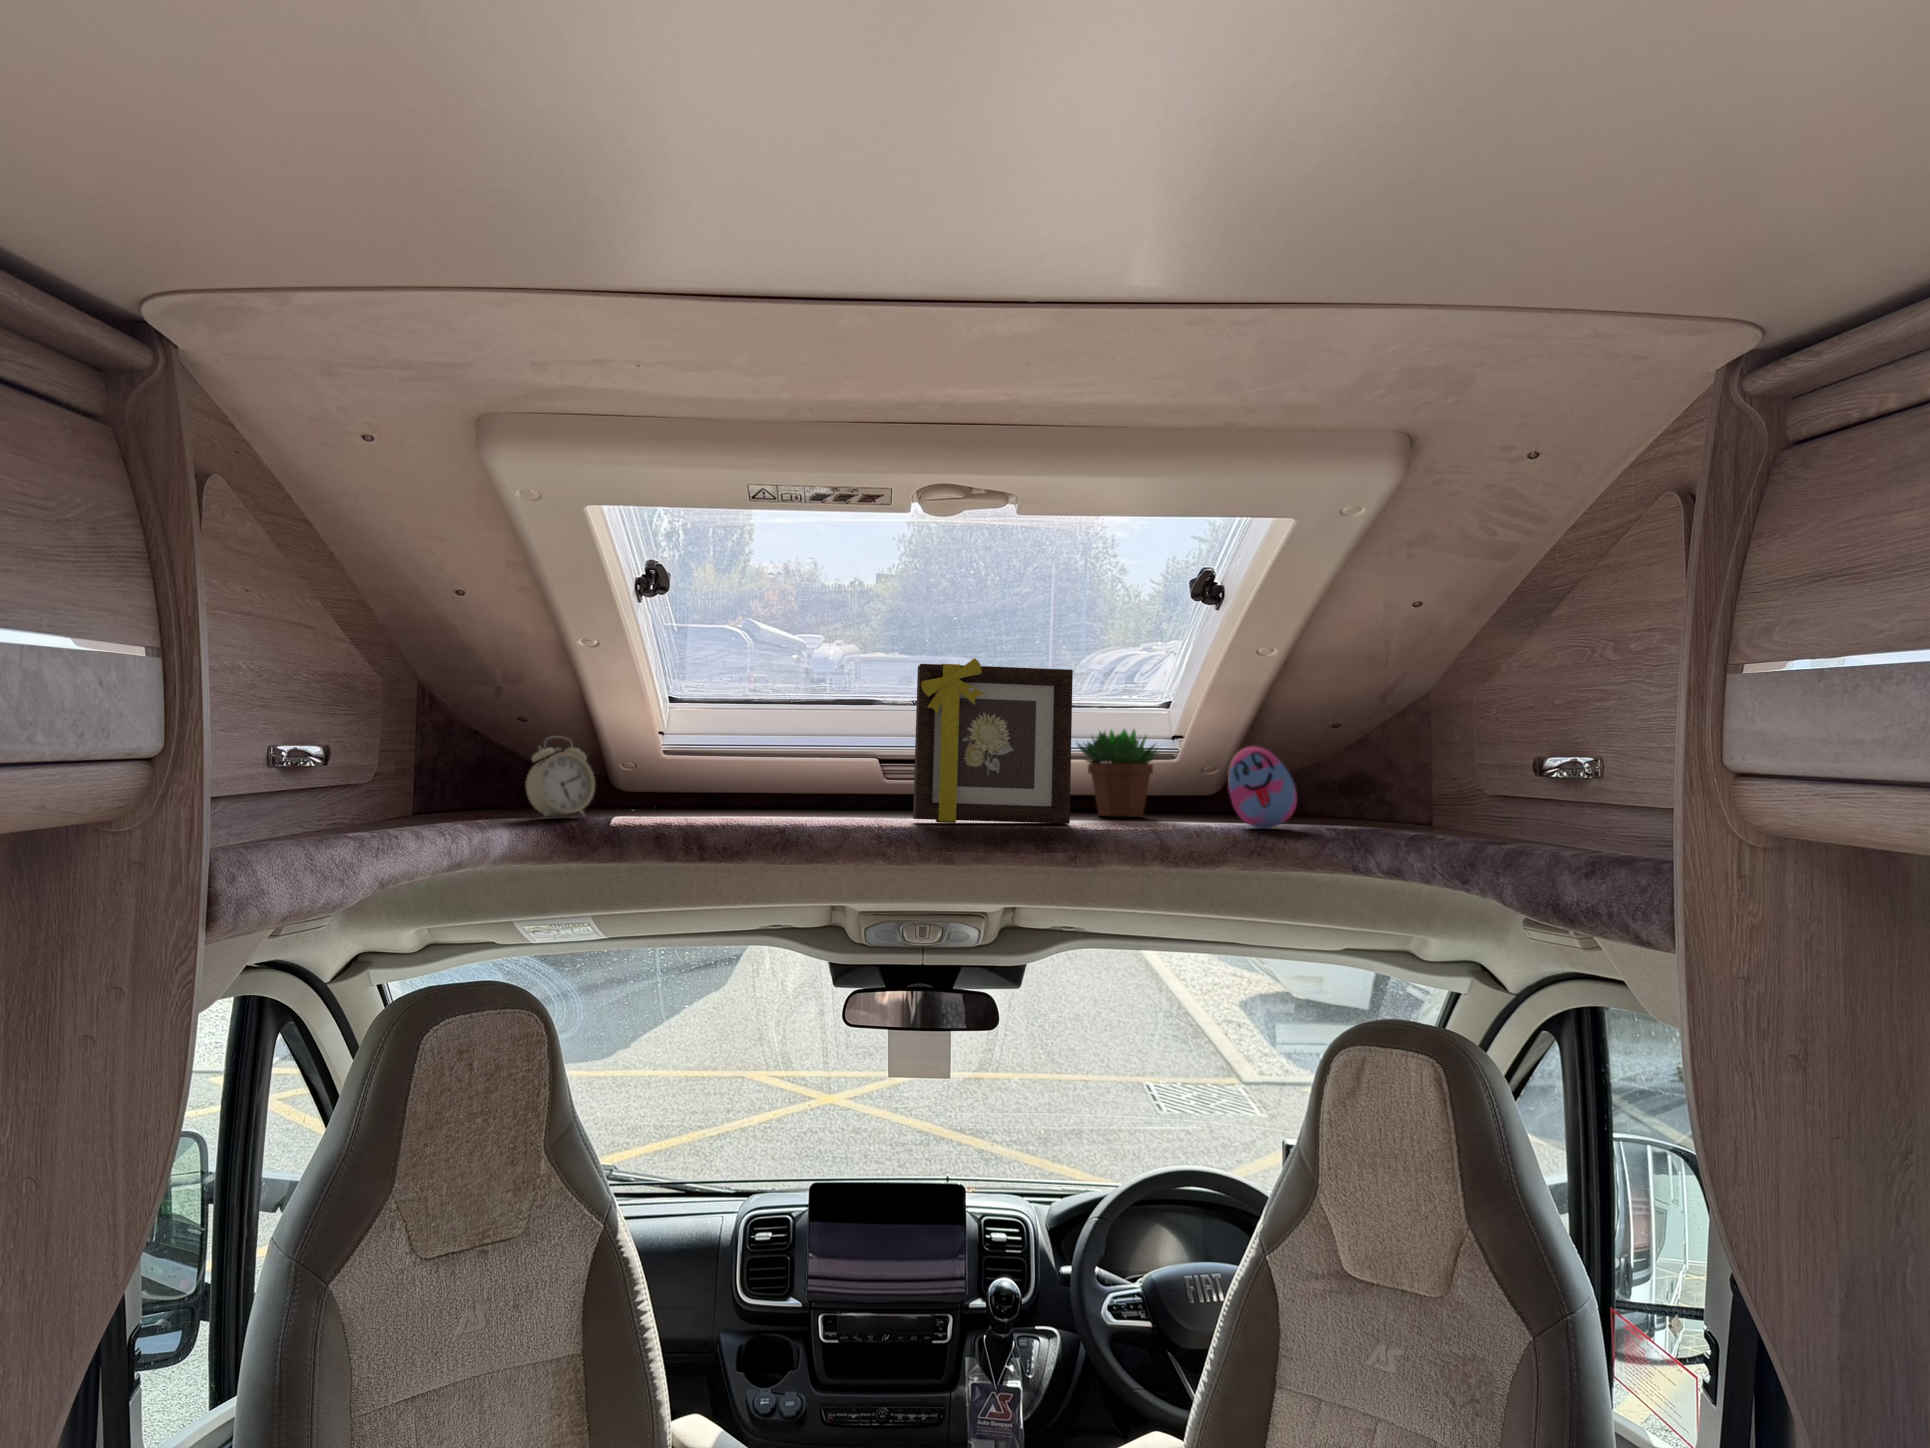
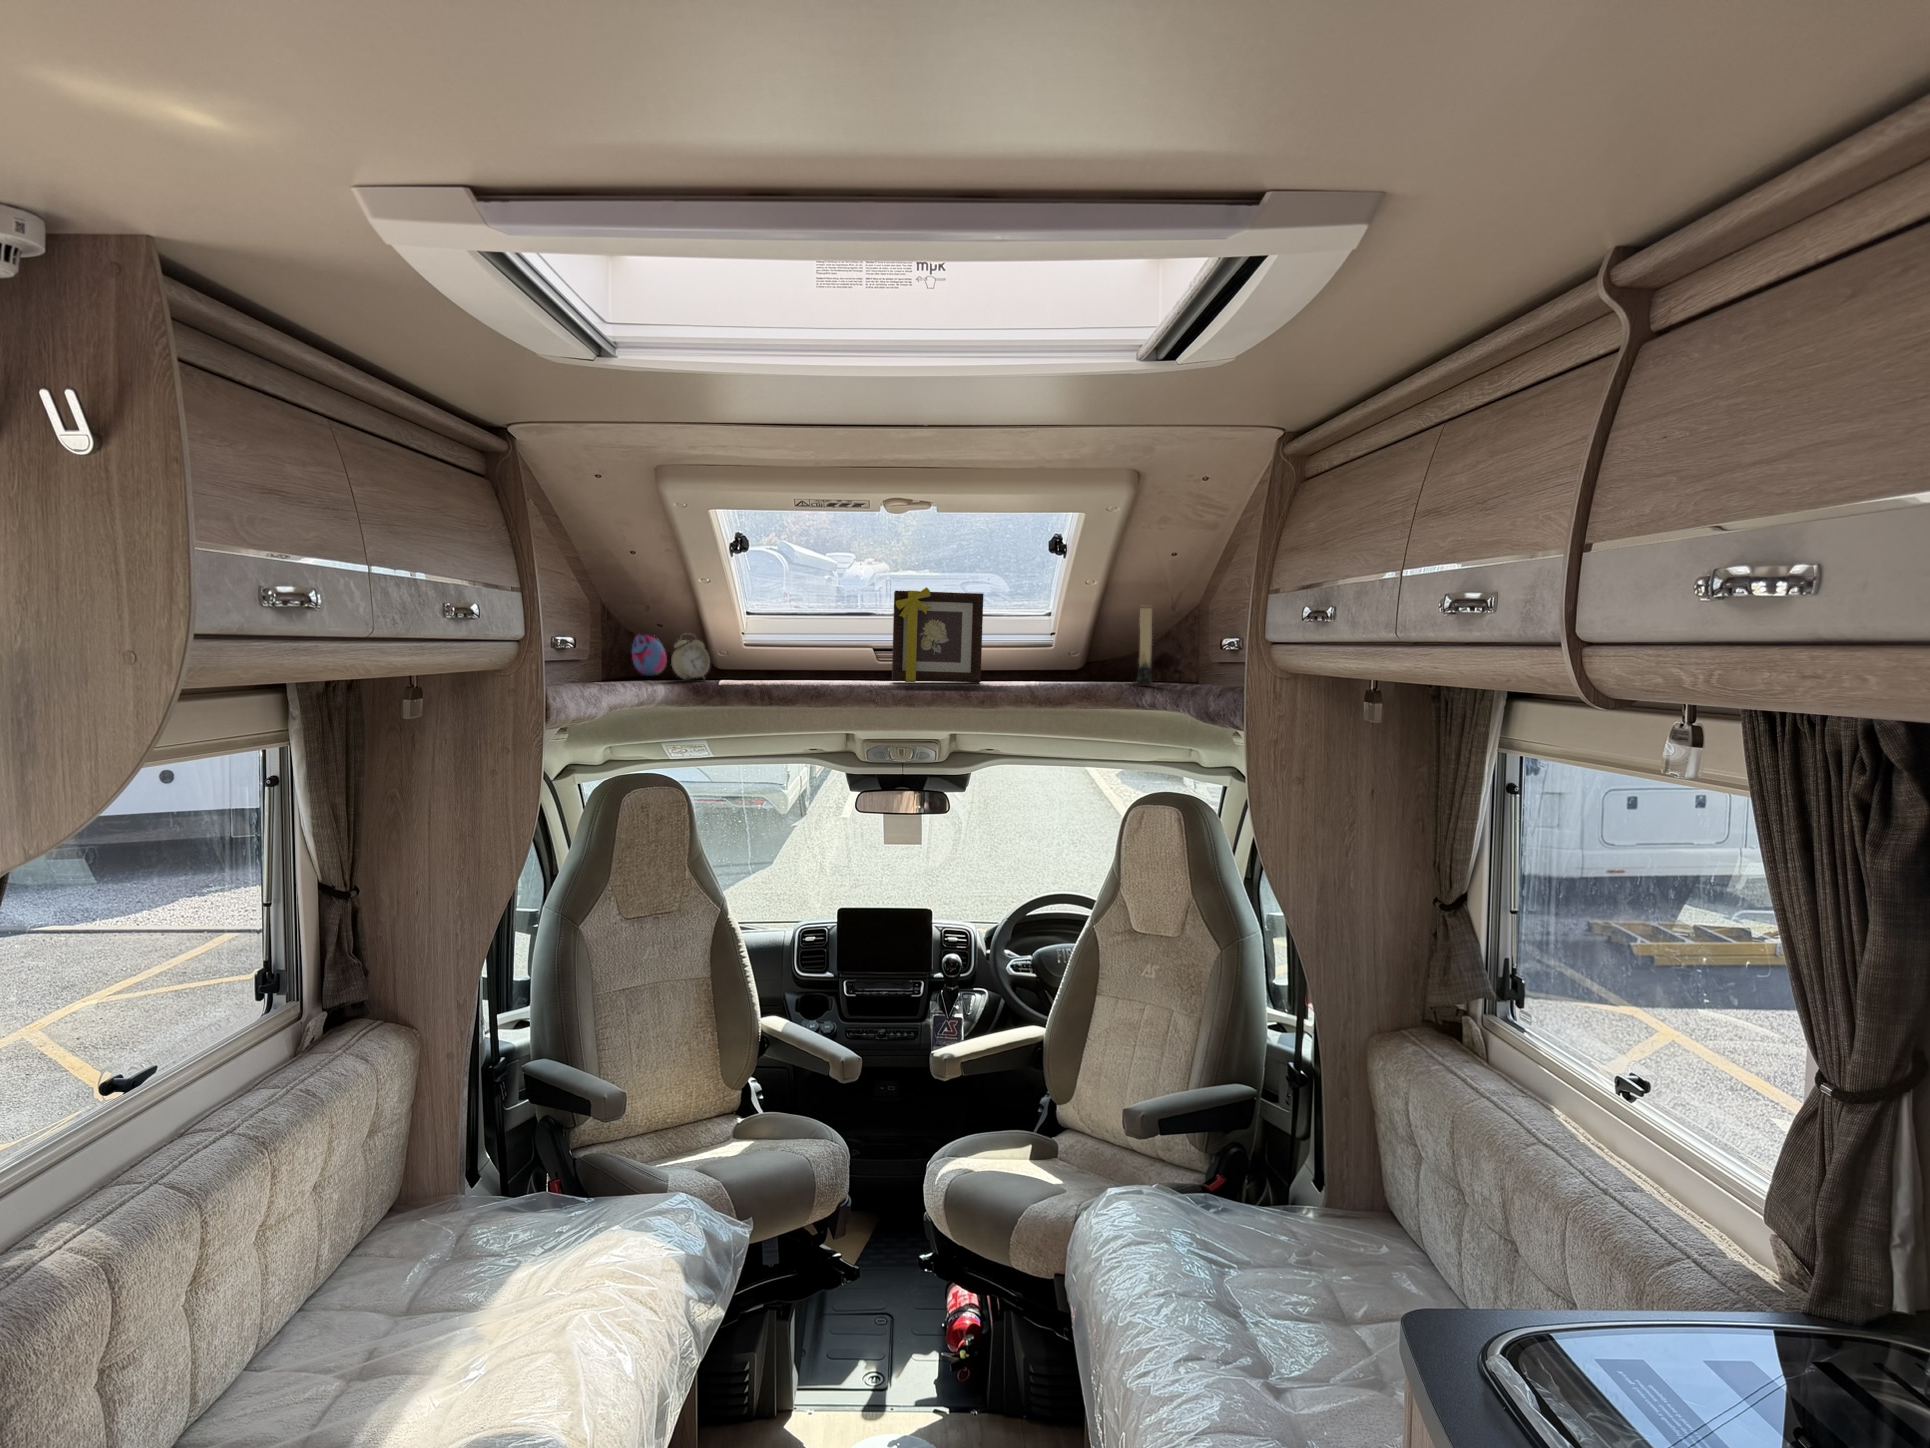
candle: none [1336,690,1374,830] -> present [1132,605,1152,685]
succulent plant: present [1077,729,1158,816] -> none [988,627,1039,679]
decorative egg: present [1228,747,1297,828] -> present [632,635,667,676]

